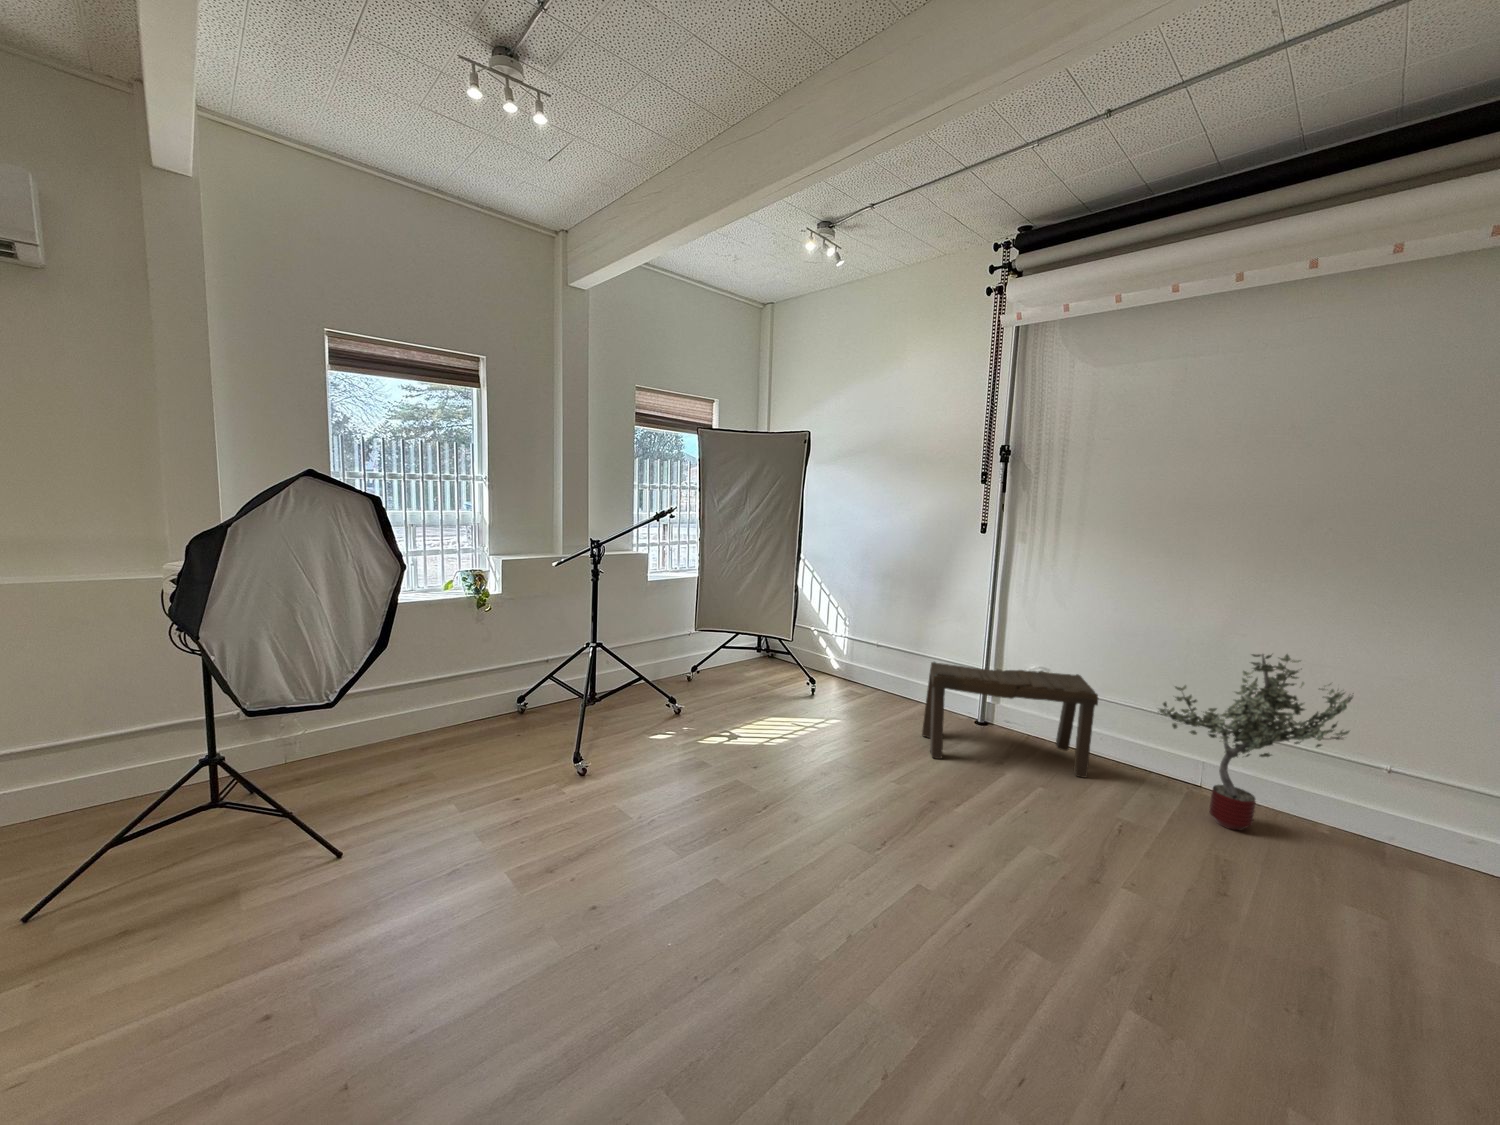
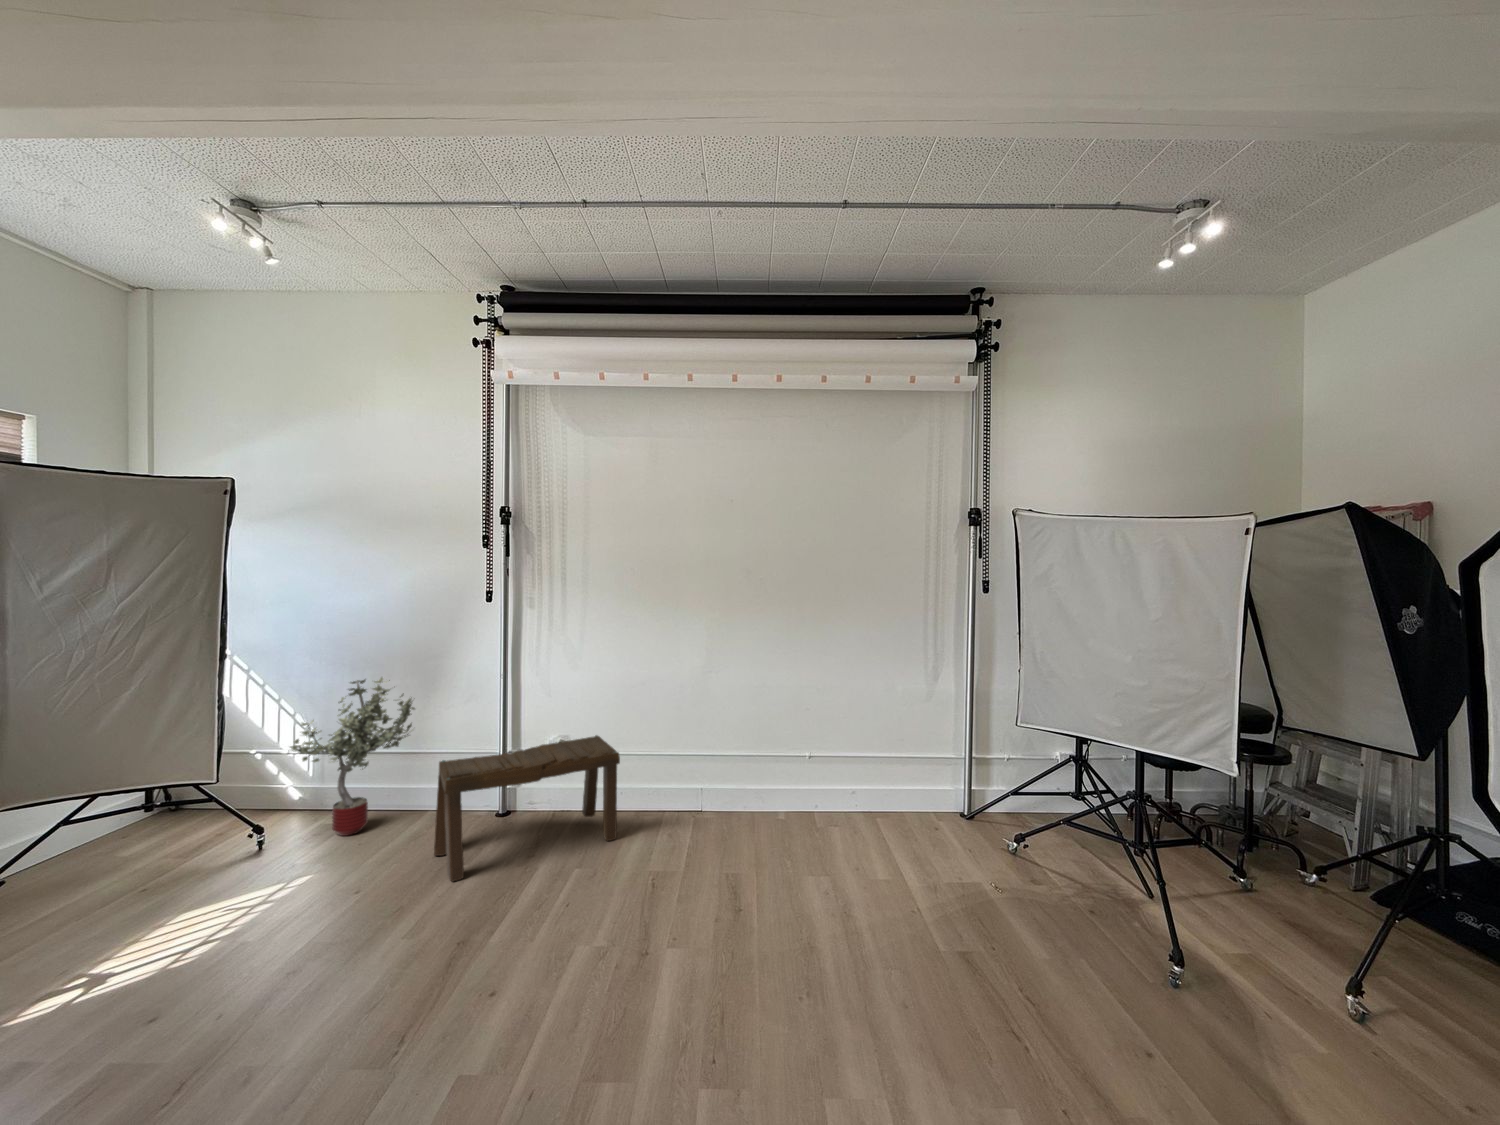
potted tree: present [1159,654,1353,830] -> present [290,677,415,836]

